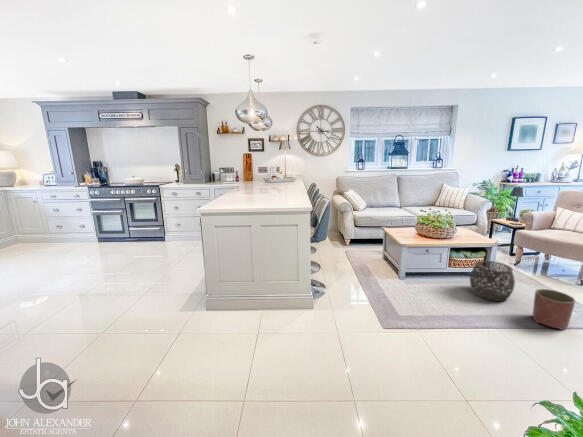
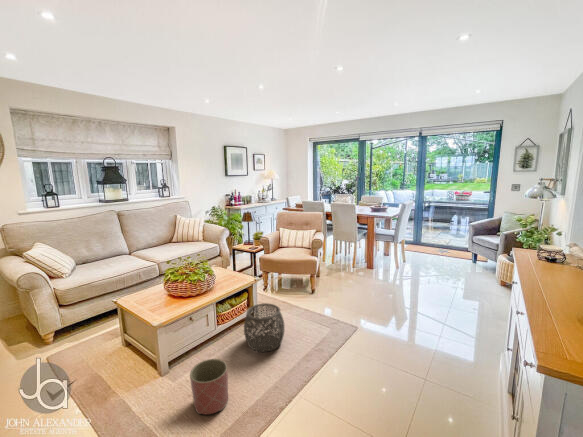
planter: present [533,289,575,330] -> present [190,359,228,414]

